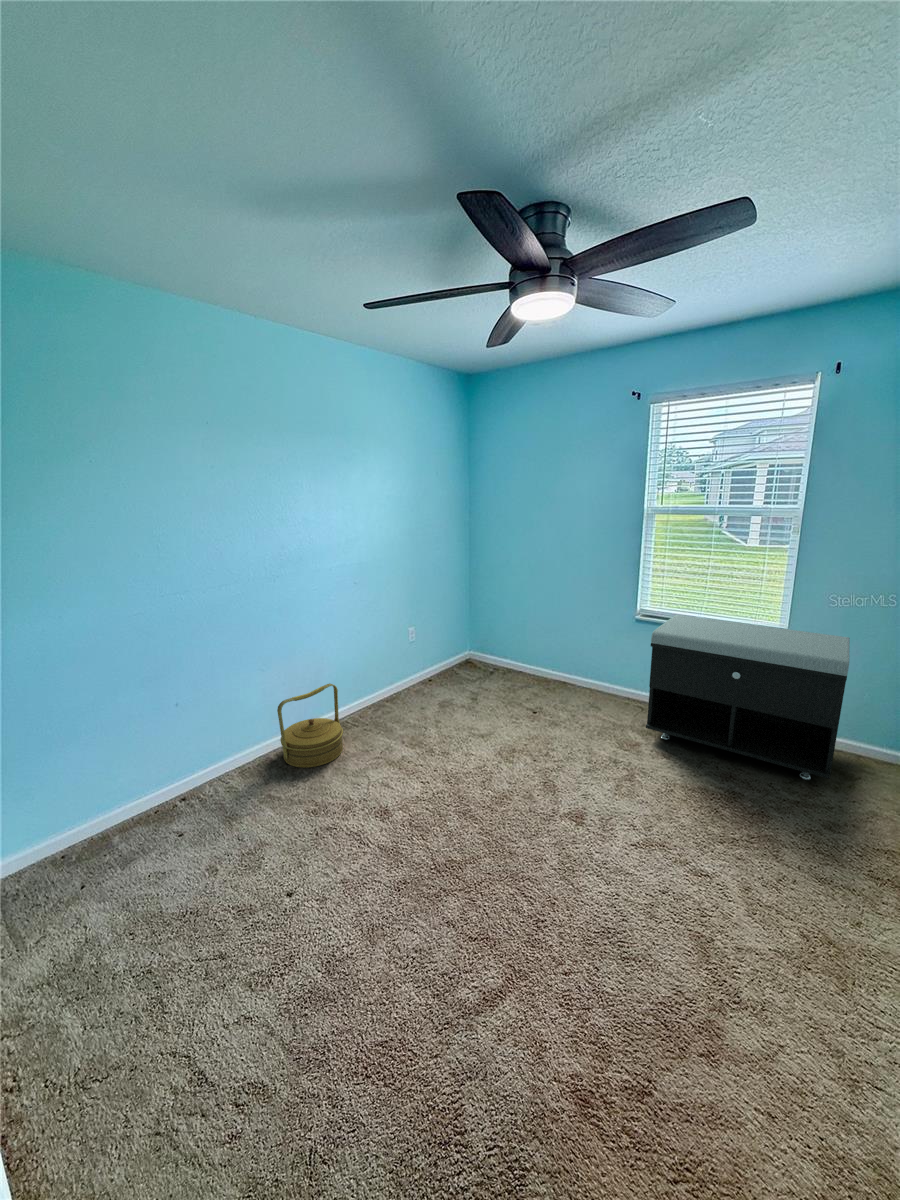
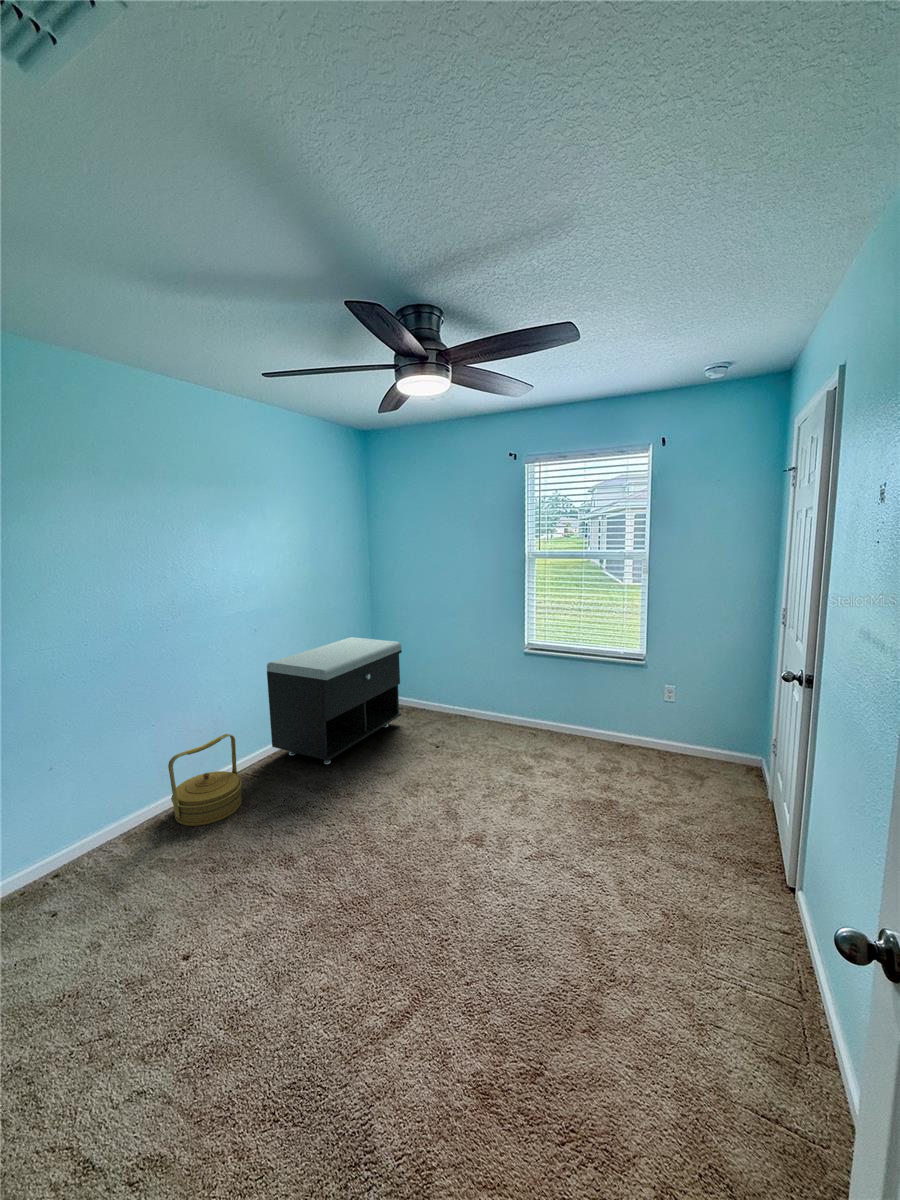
storage bench: present [646,615,850,780] -> present [267,637,402,764]

